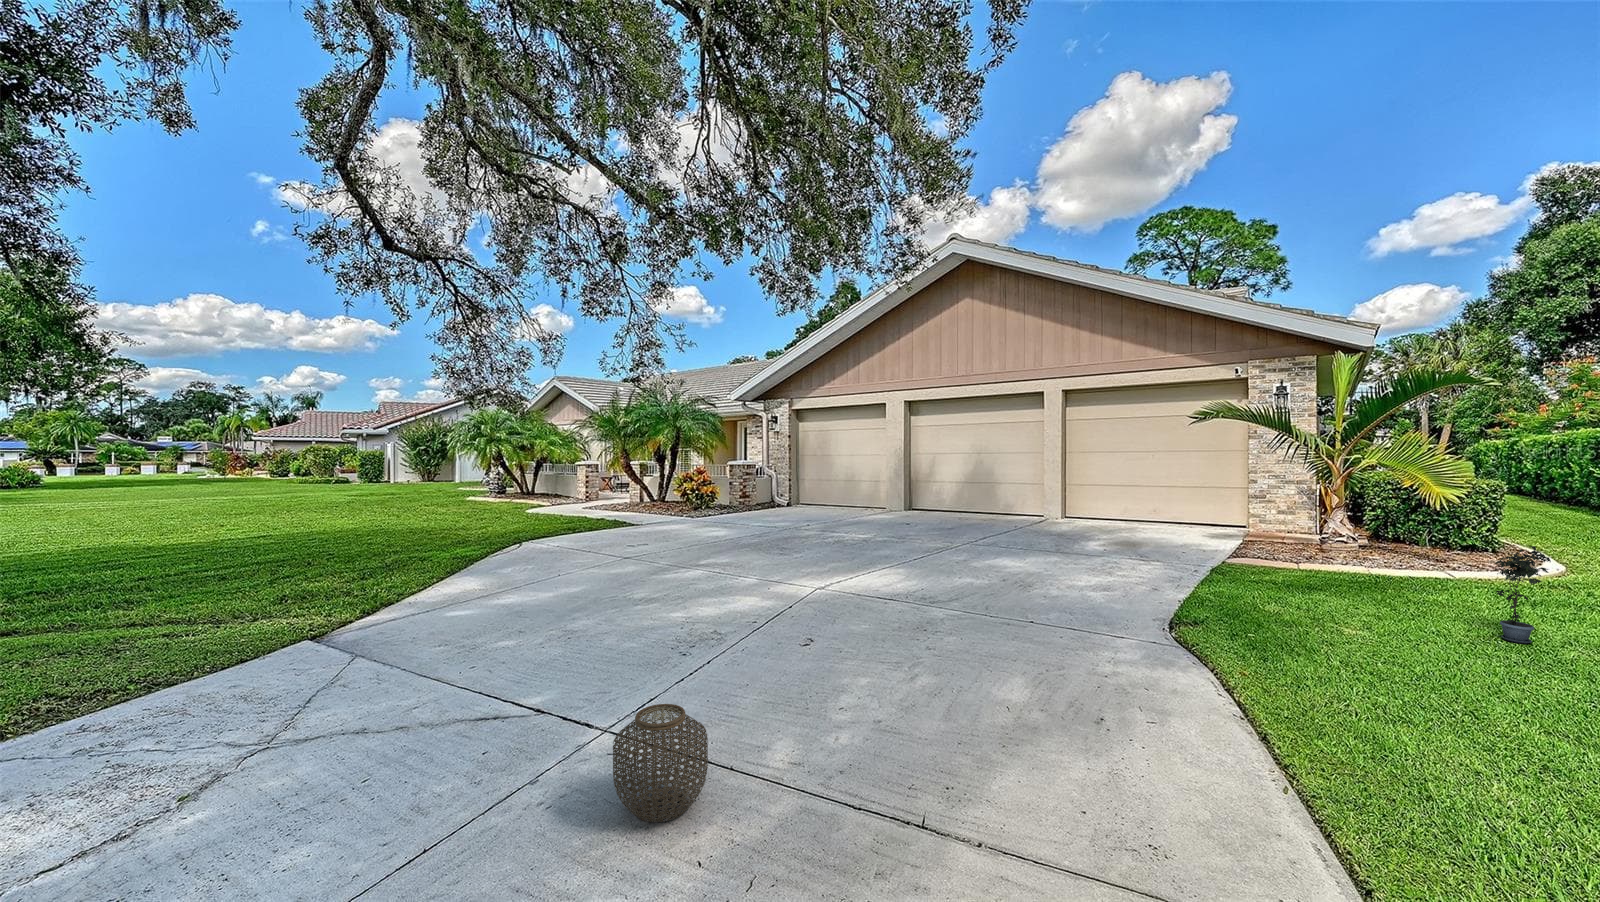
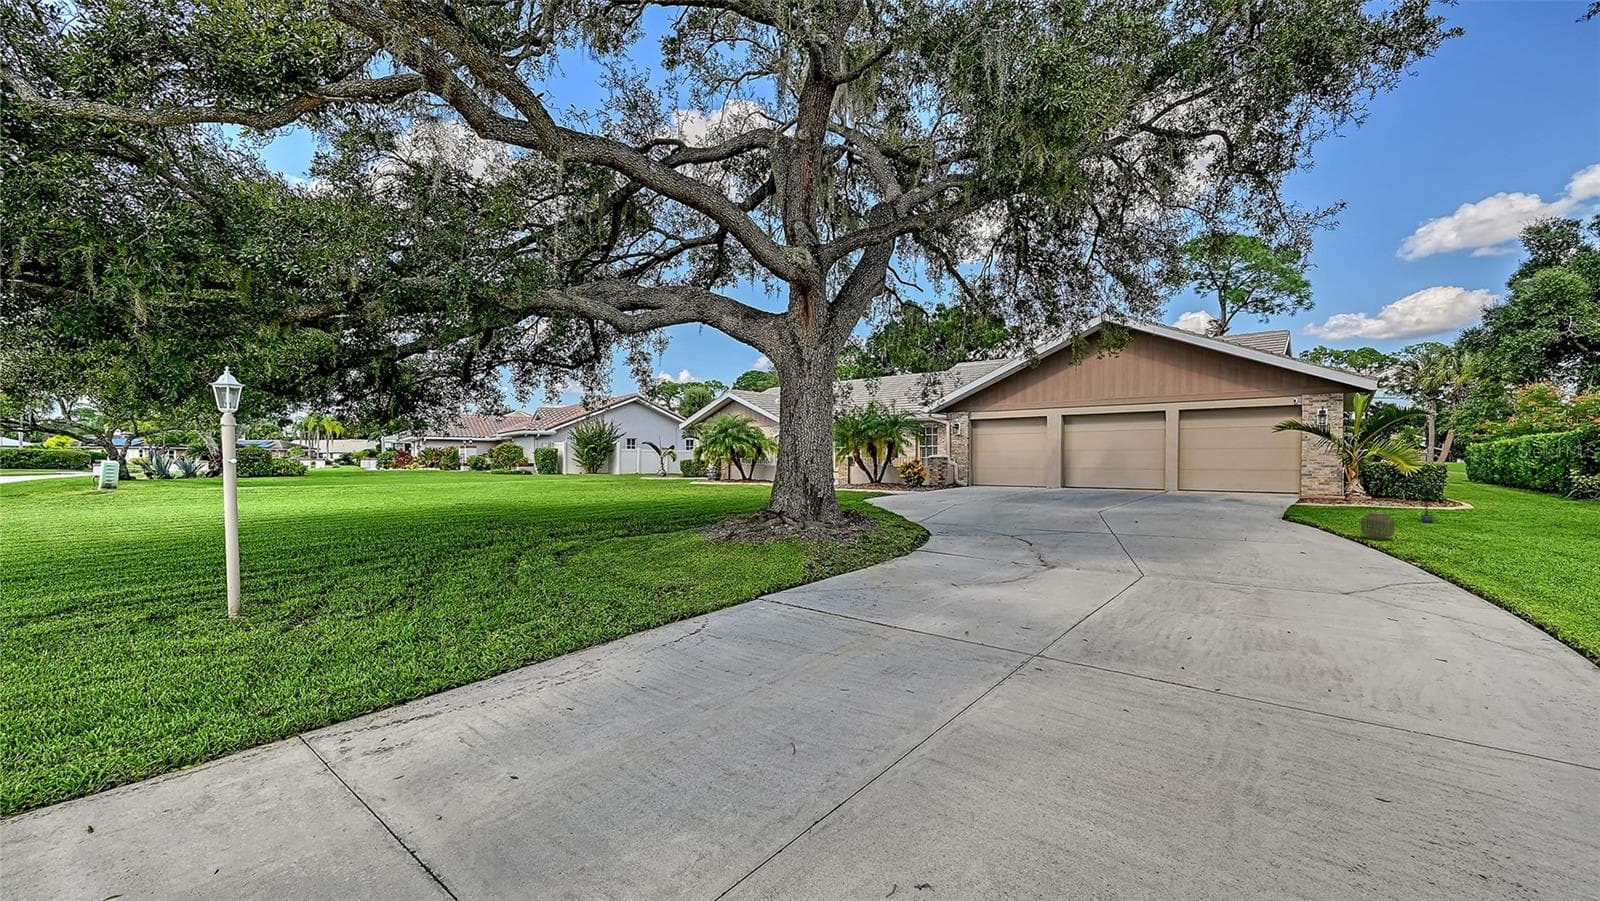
woven basket: present [613,704,708,822] -> present [1361,512,1395,540]

